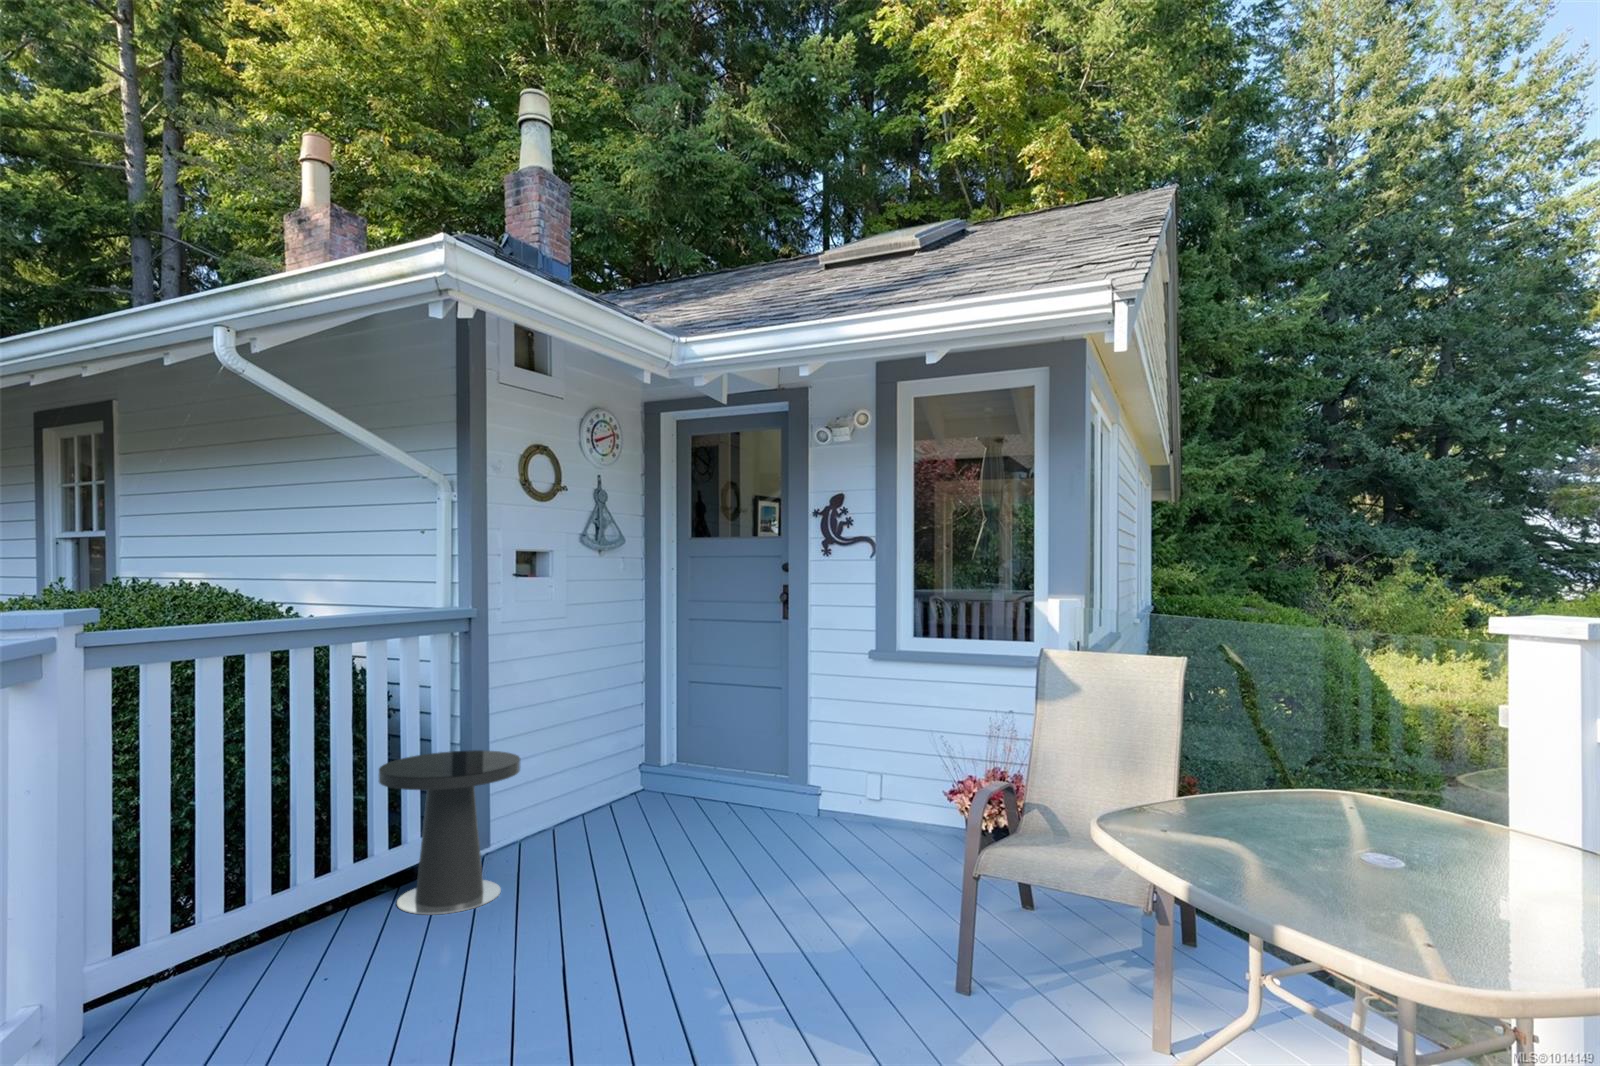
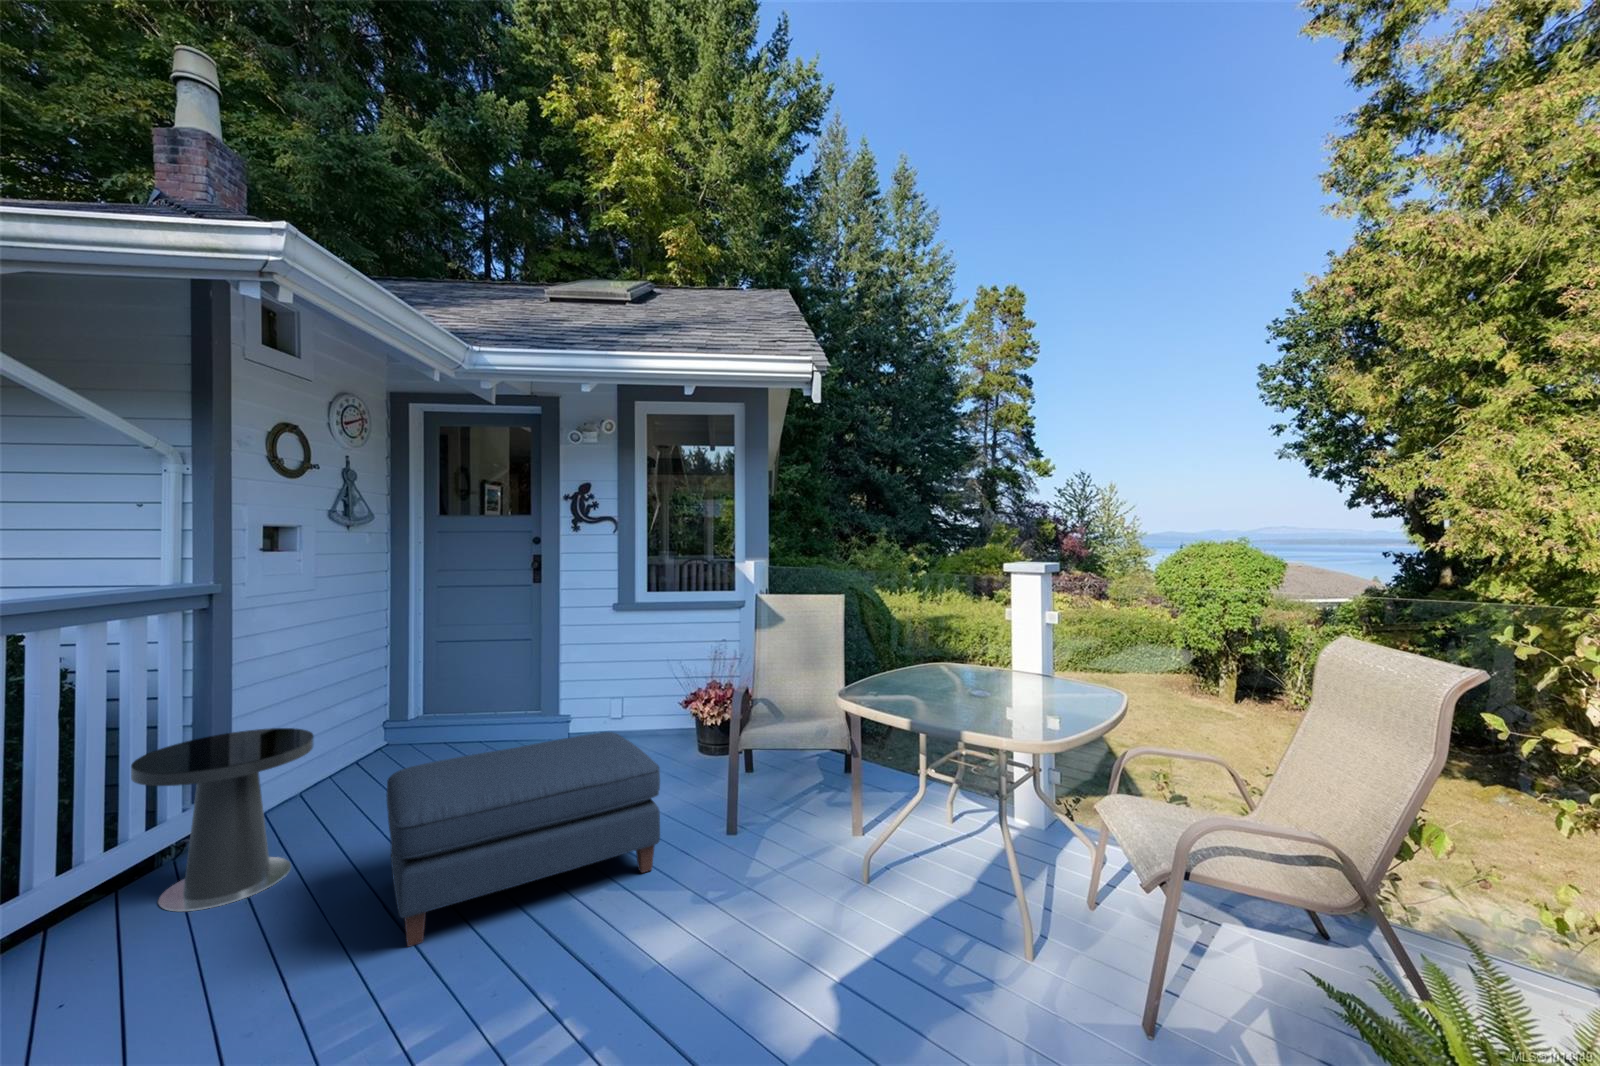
ottoman: none [533,799,829,991] -> present [386,732,660,947]

